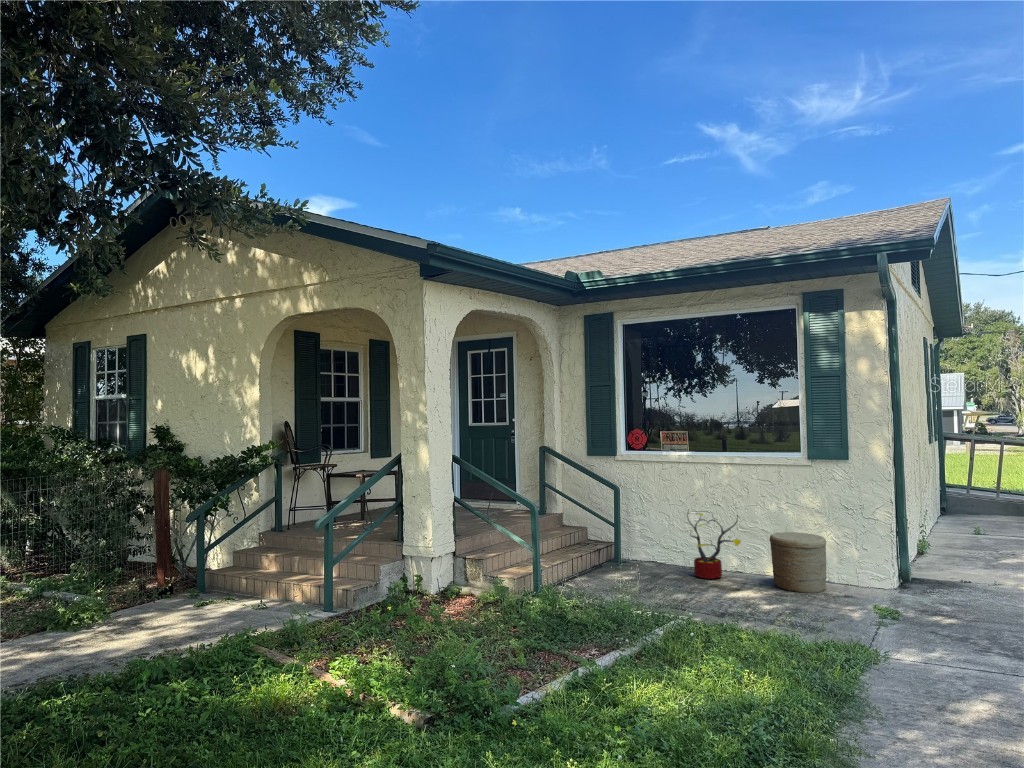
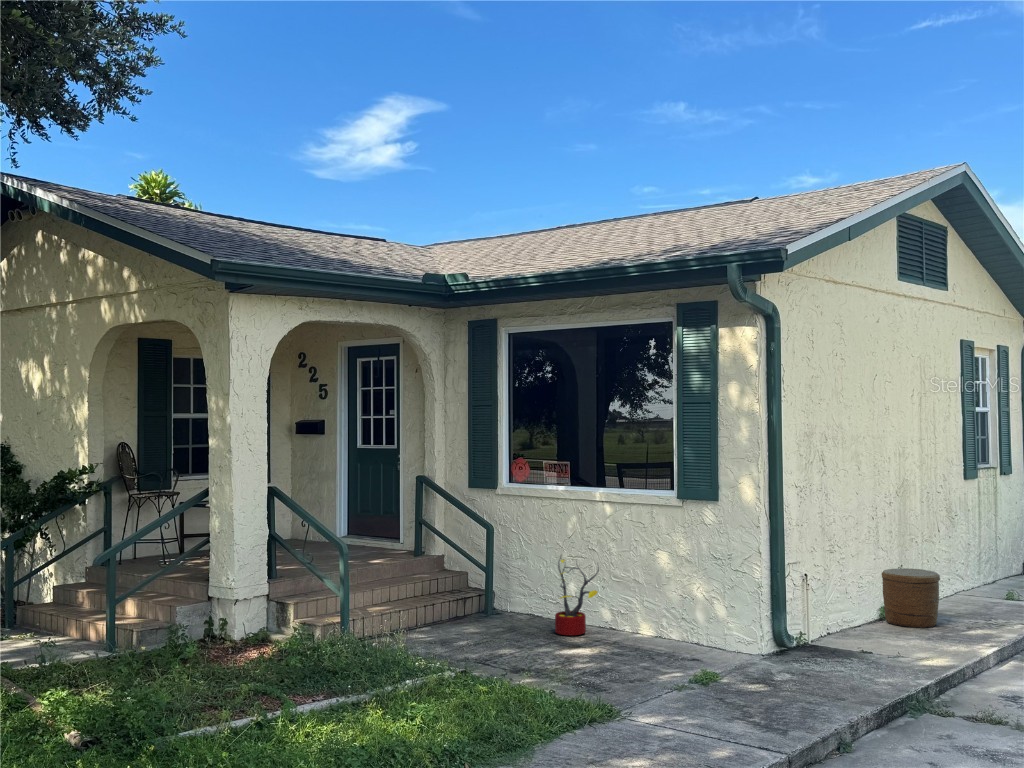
woven basket: present [770,532,827,593] -> present [882,568,940,628]

